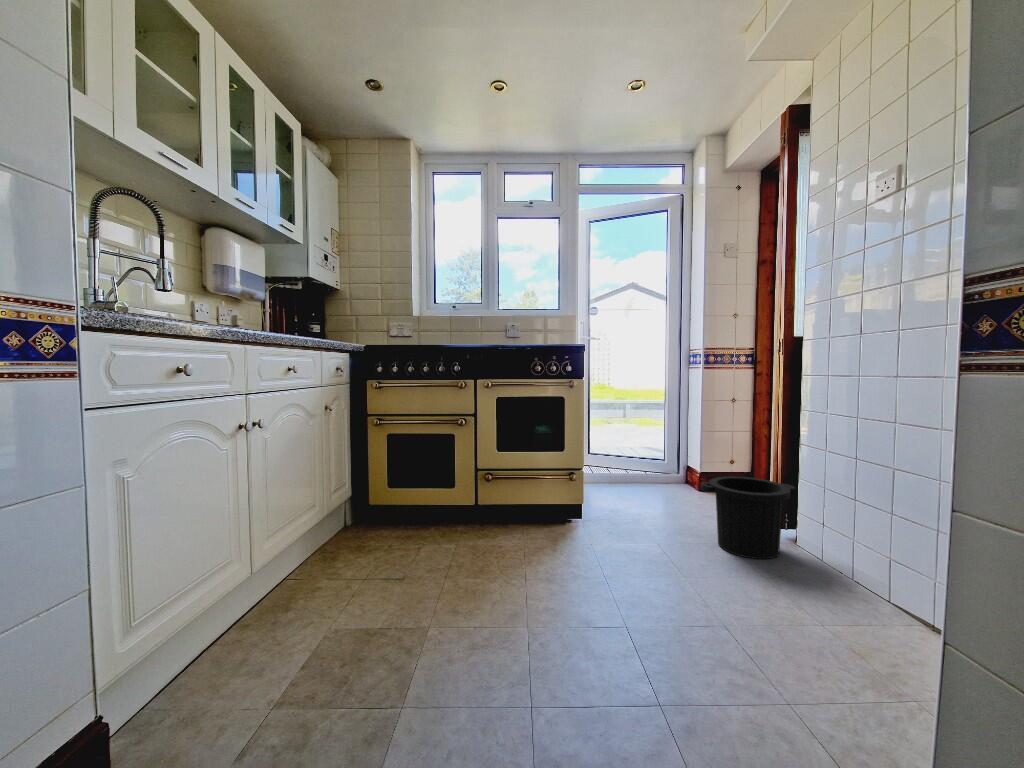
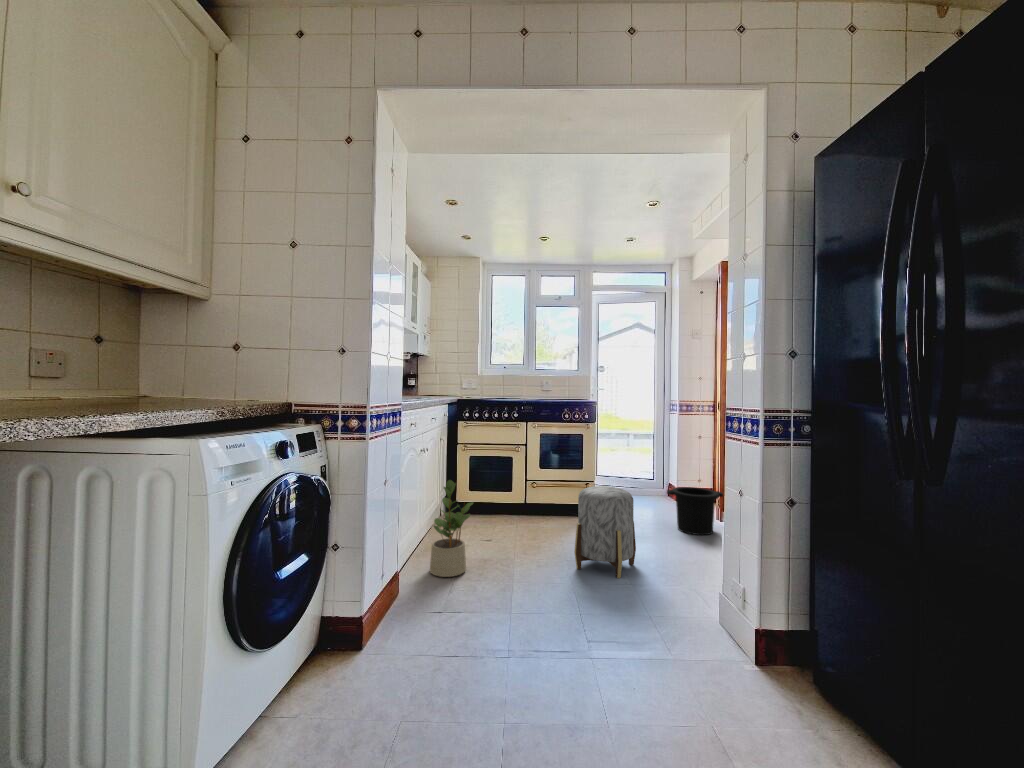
stool: none [541,491,668,705] -> present [574,486,636,578]
potted plant: none [208,492,324,723] -> present [430,480,473,577]

